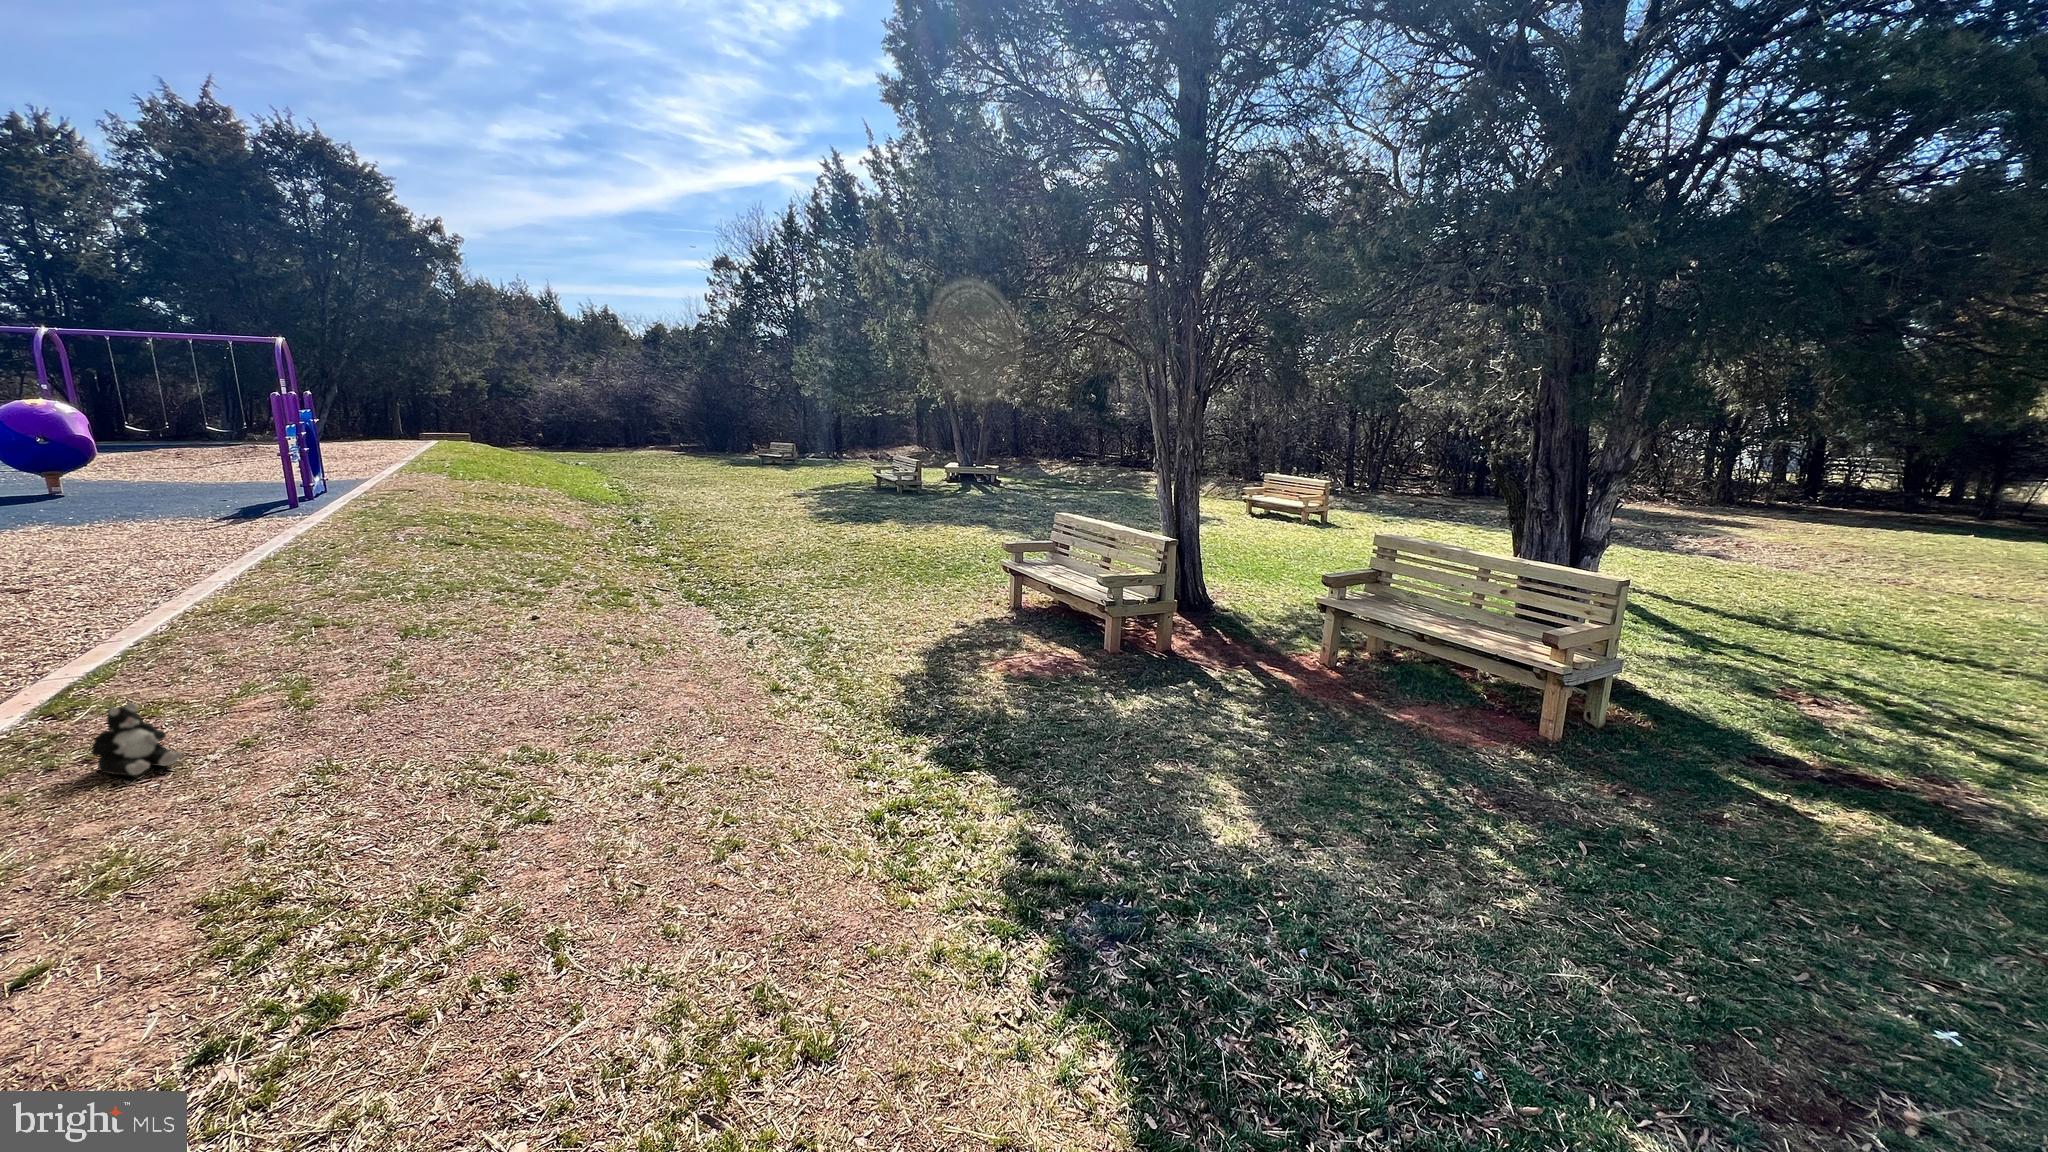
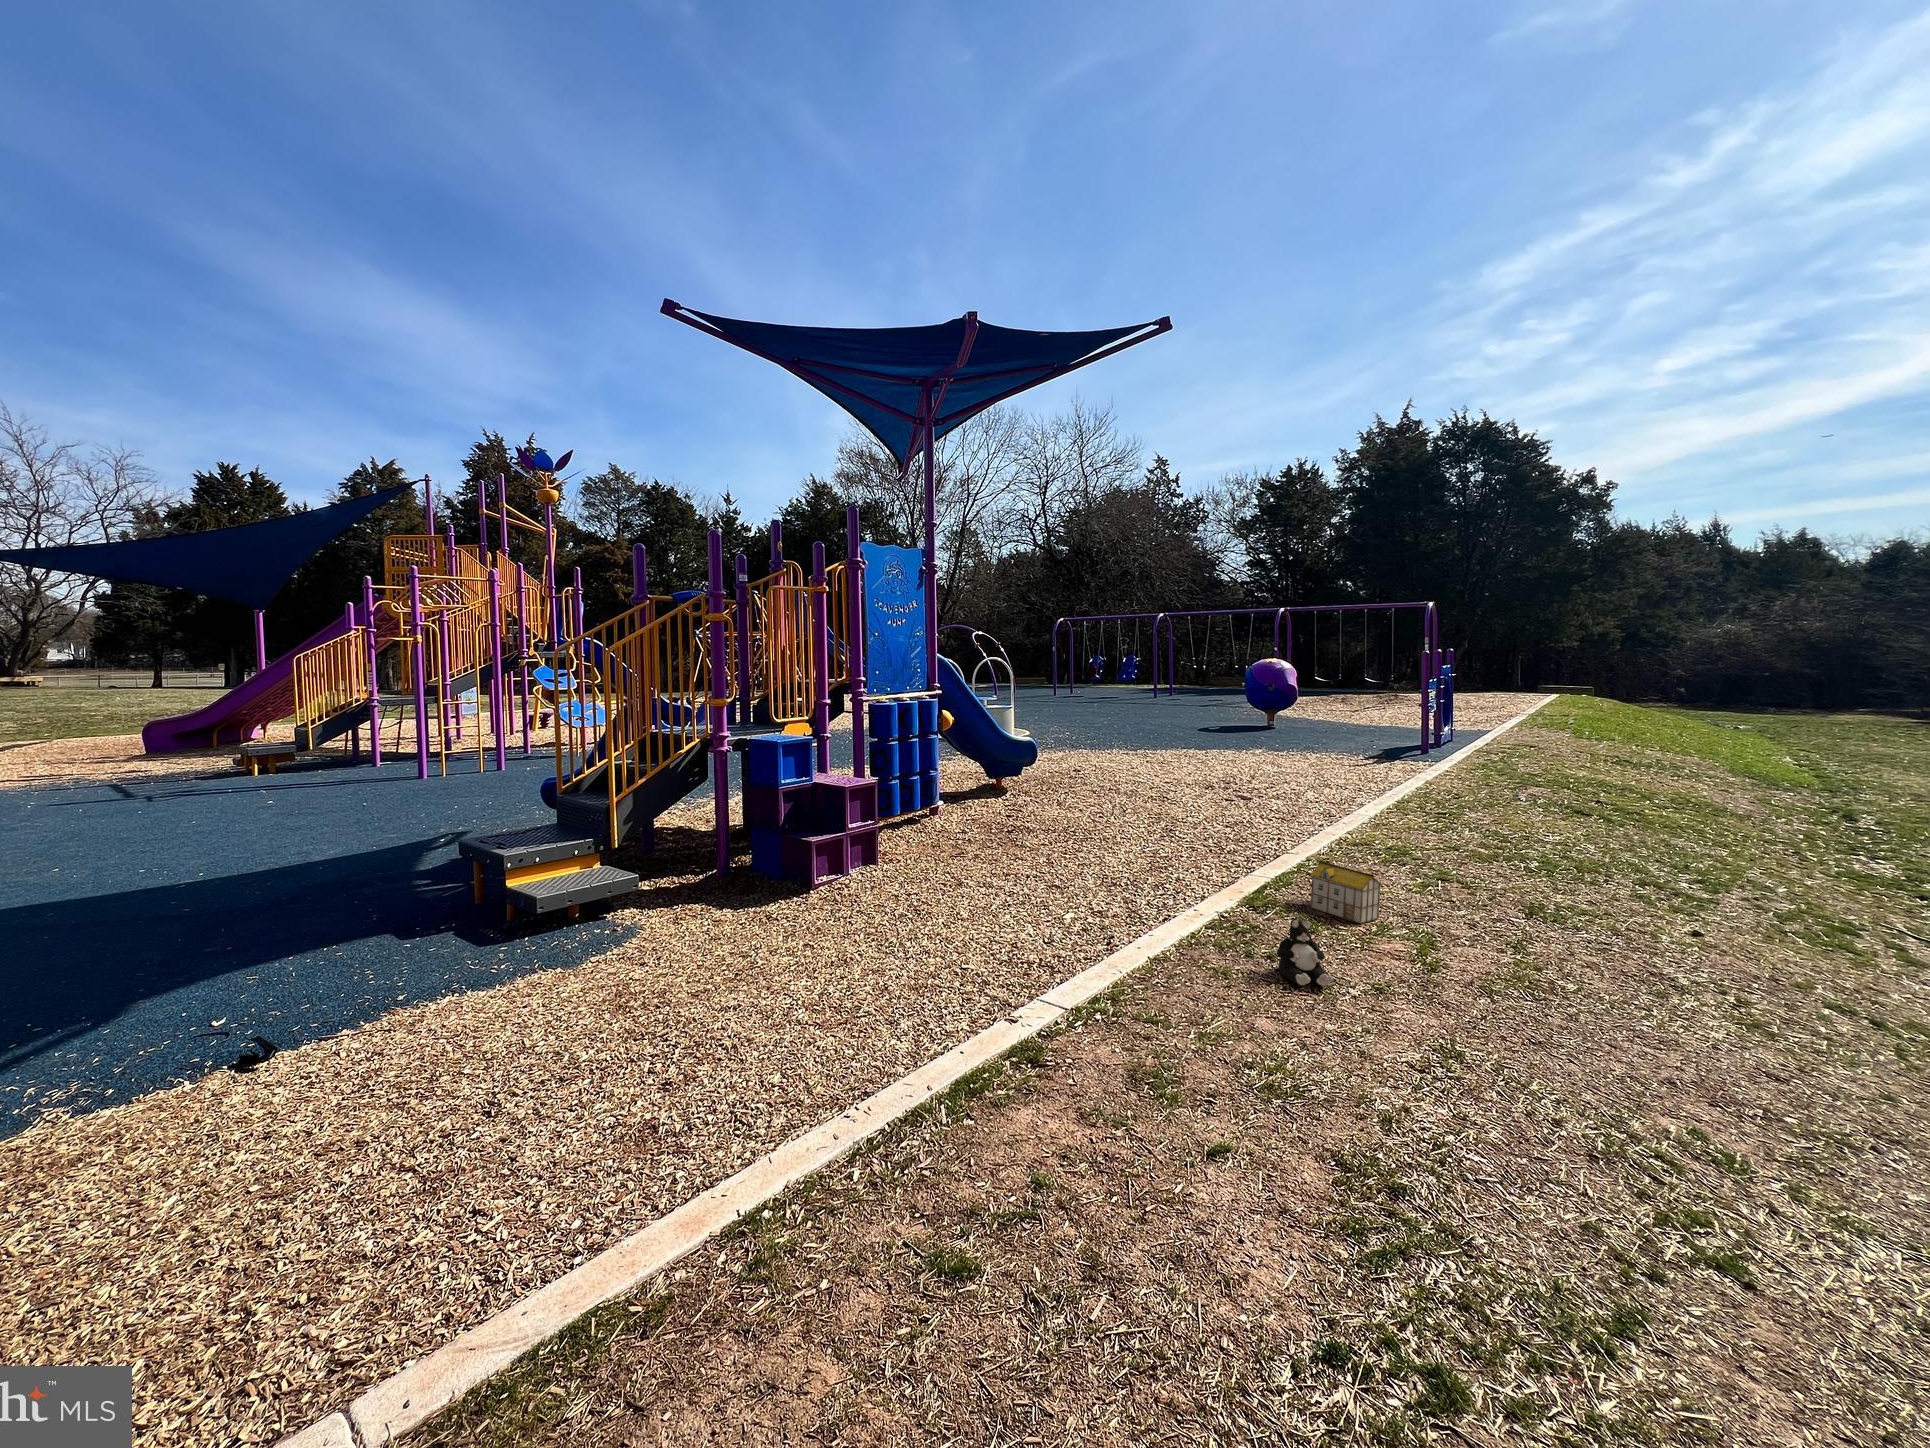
toy house: none [136,636,241,693] -> present [1311,861,1382,924]

